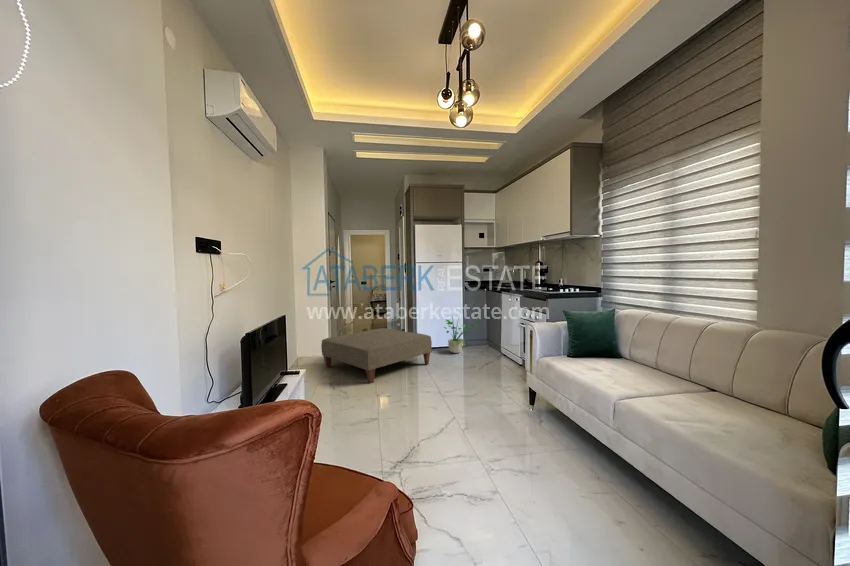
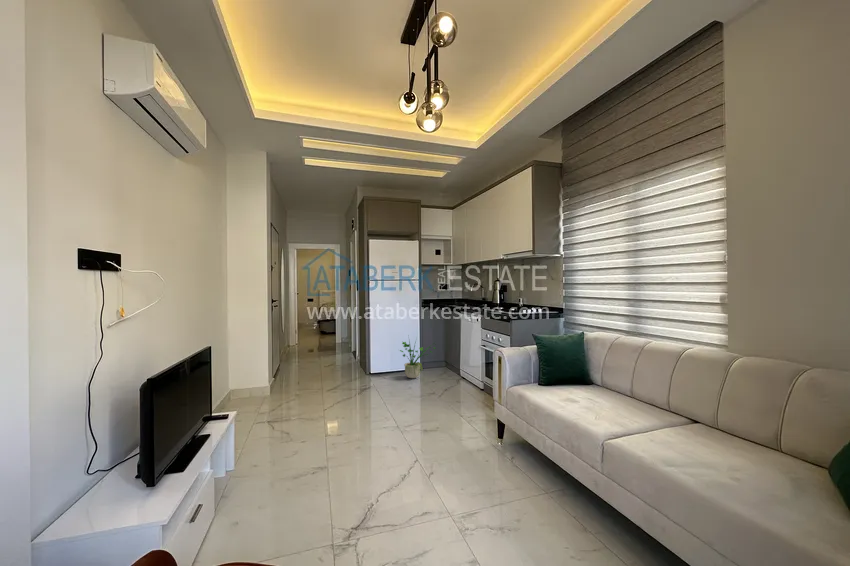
ottoman: present [321,328,432,383] -> none [258,353,387,421]

